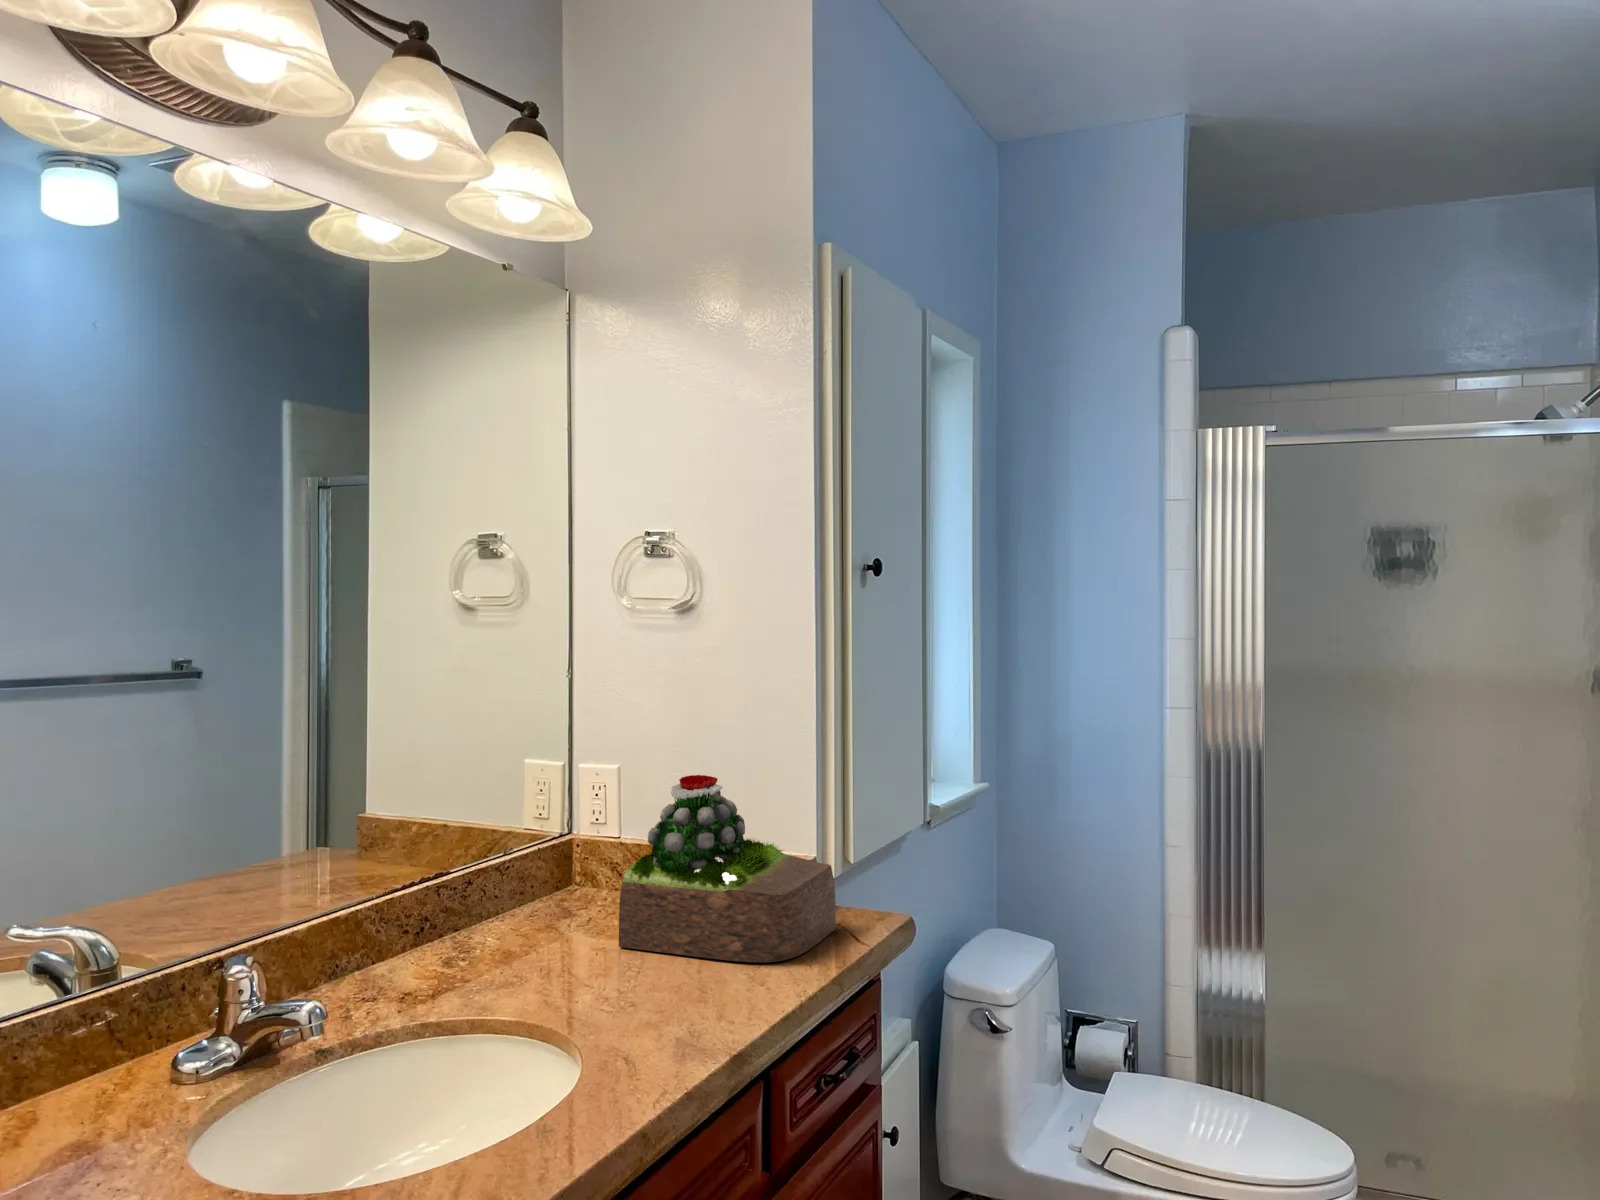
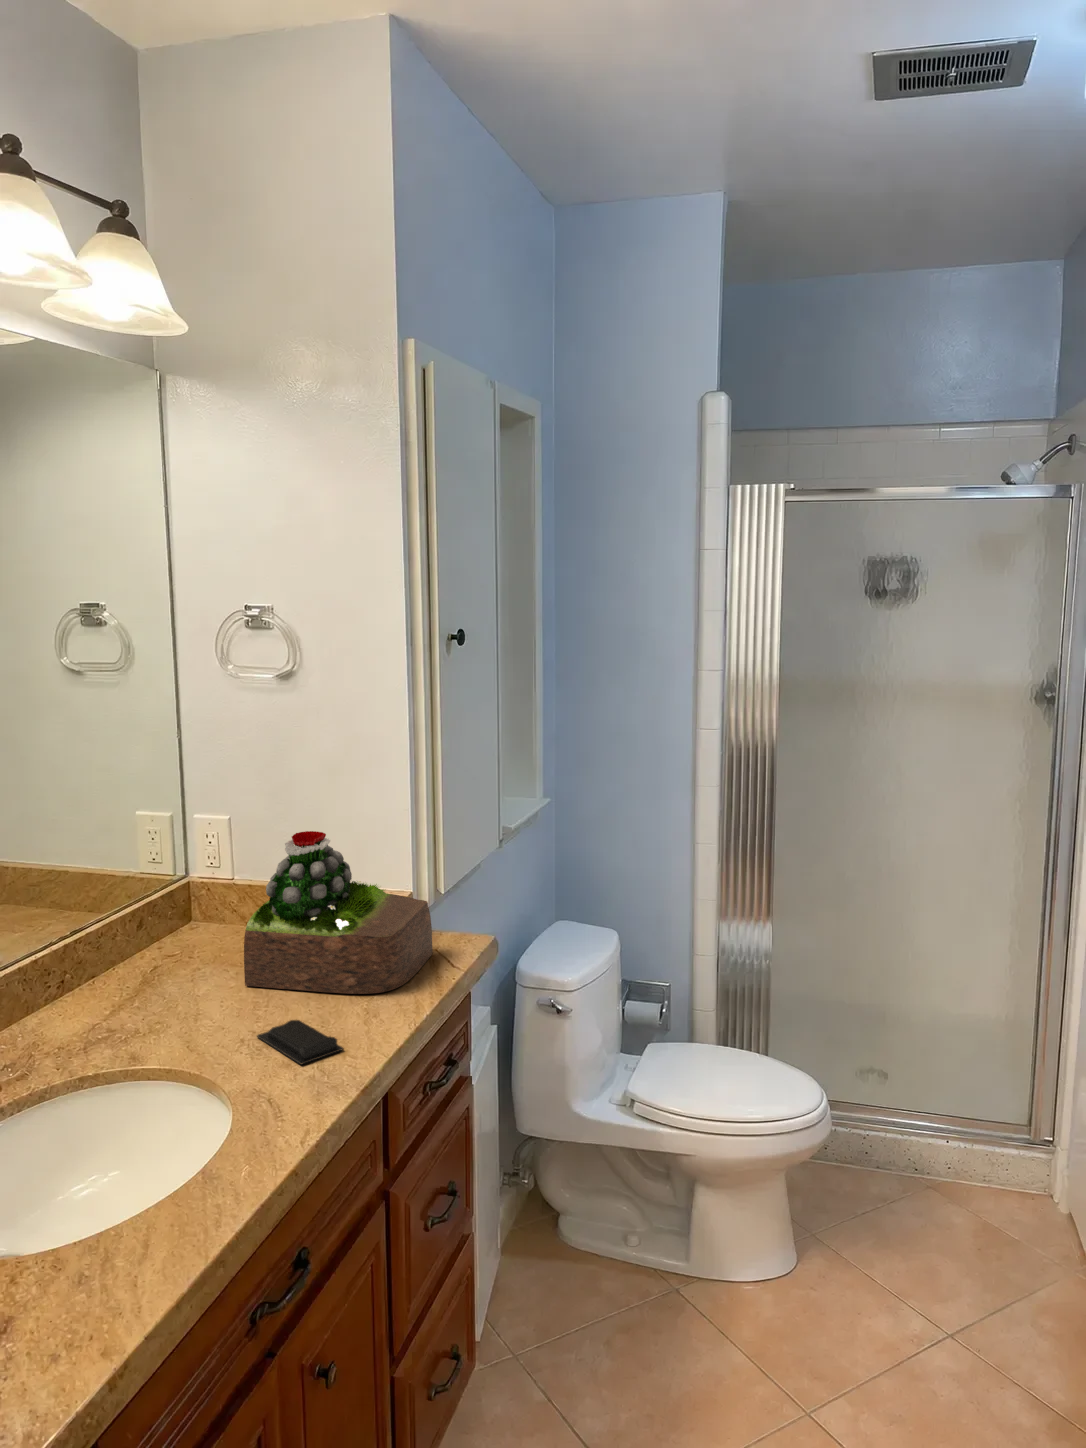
soap bar: none [622,980,719,1027] -> present [257,1020,344,1064]

